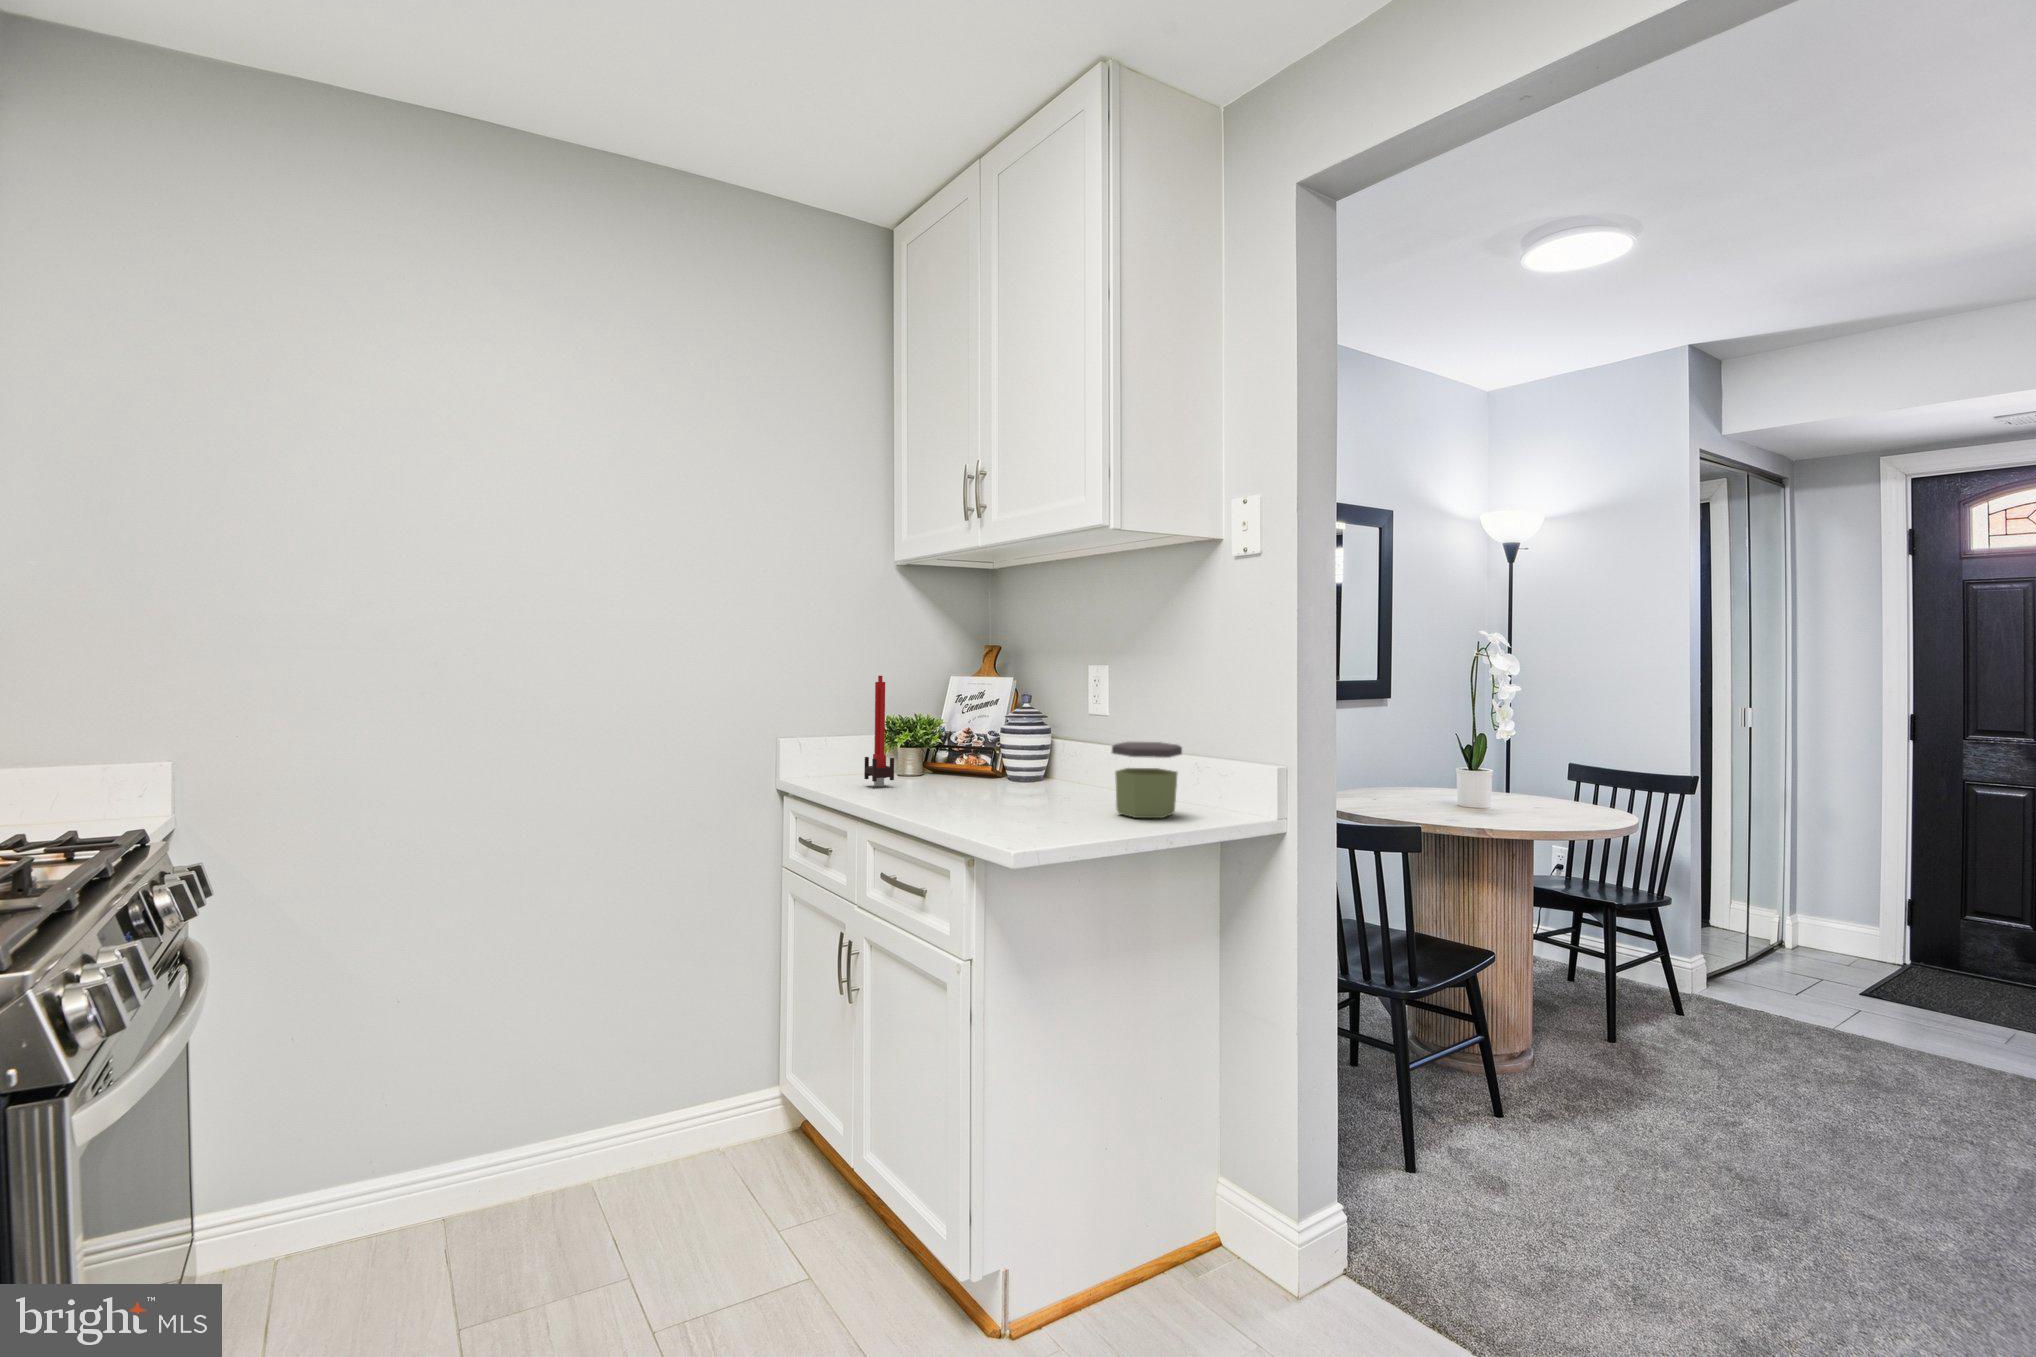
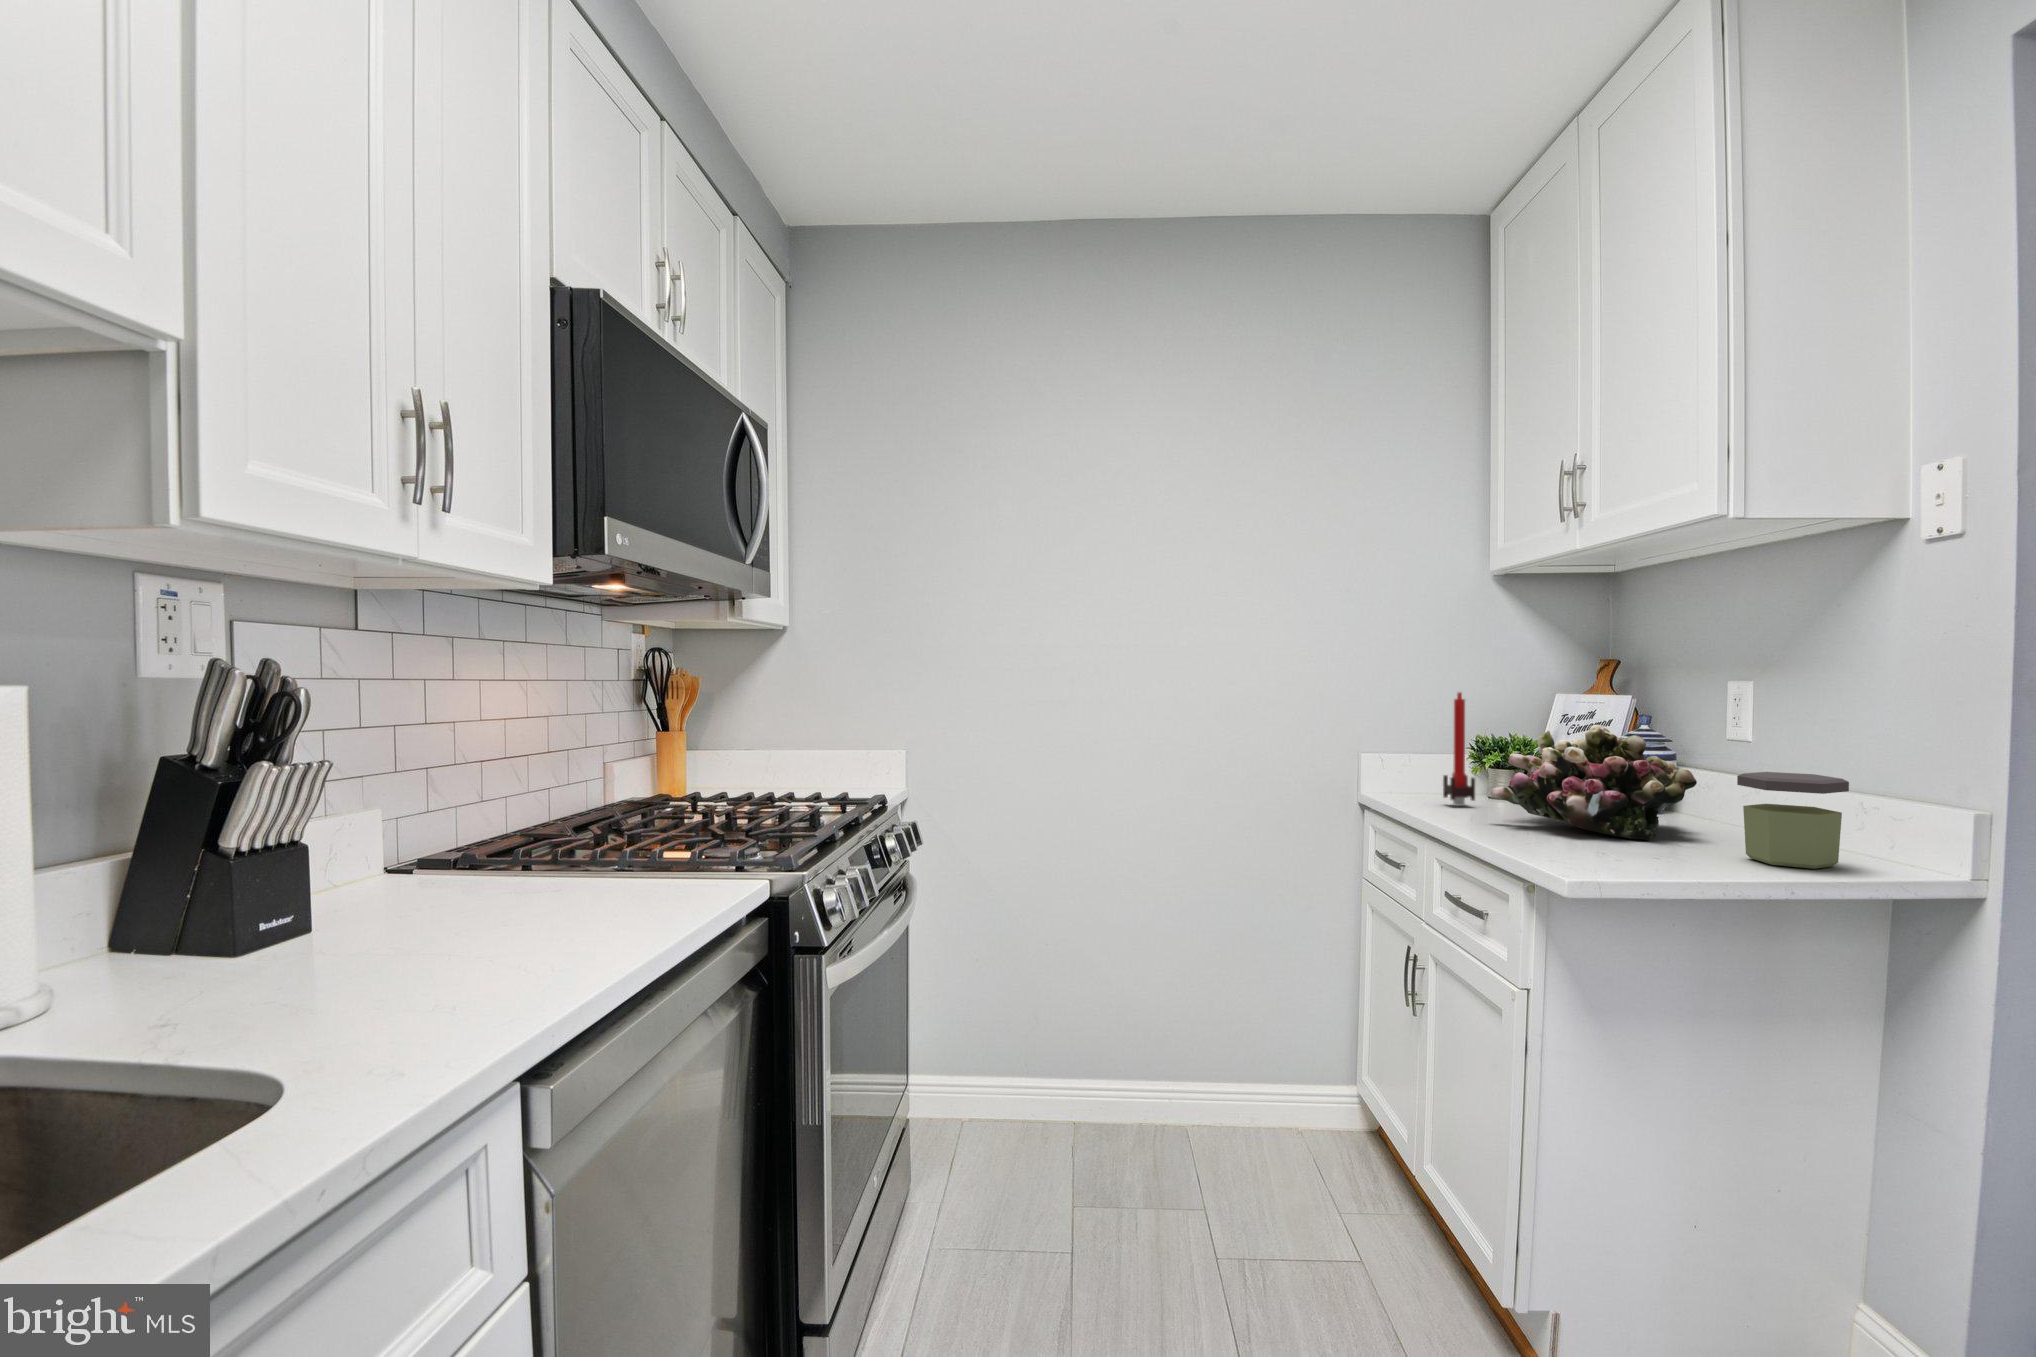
flower arrangement: none [916,705,1077,806] -> present [1491,725,1697,840]

